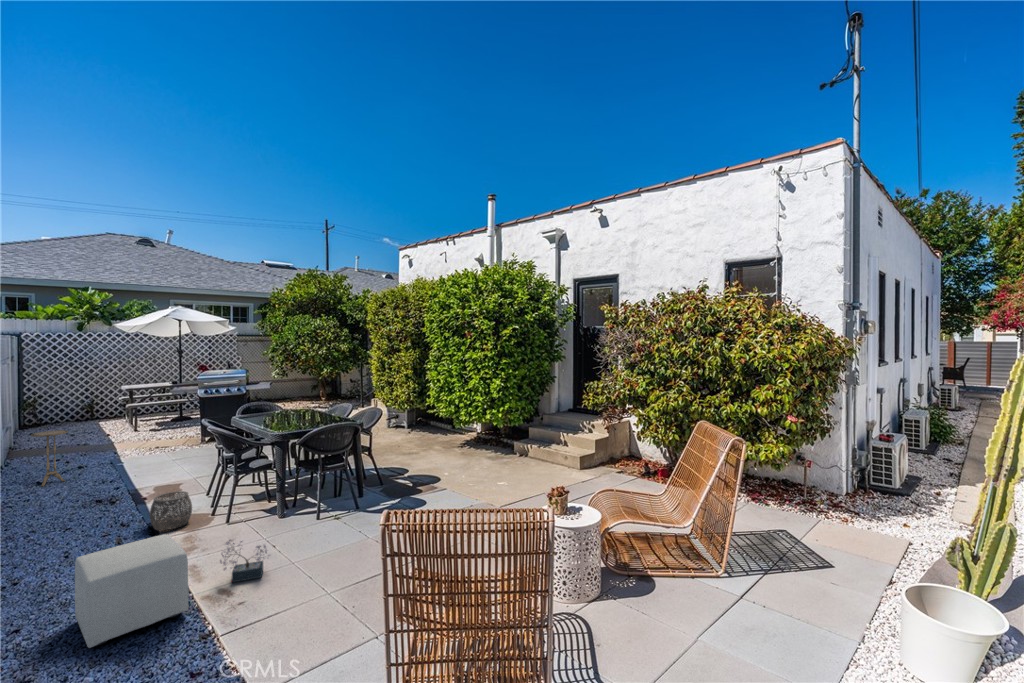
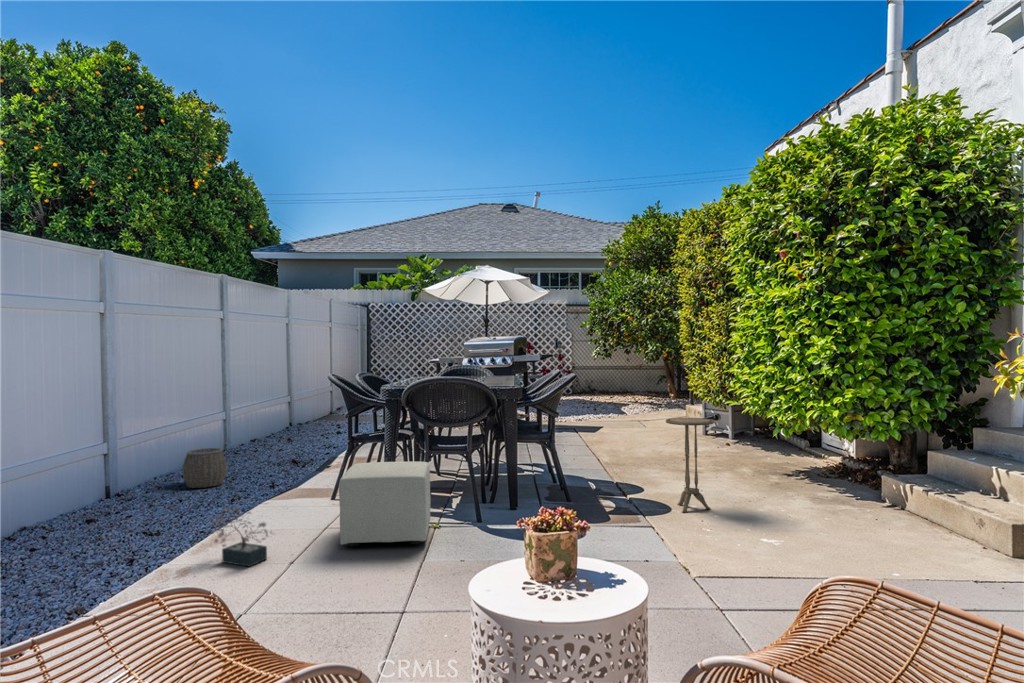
side table: present [31,430,68,487] -> present [666,418,714,513]
woven basket: present [150,491,192,530] -> present [183,448,227,488]
ottoman: present [75,534,189,648] -> present [339,462,431,547]

